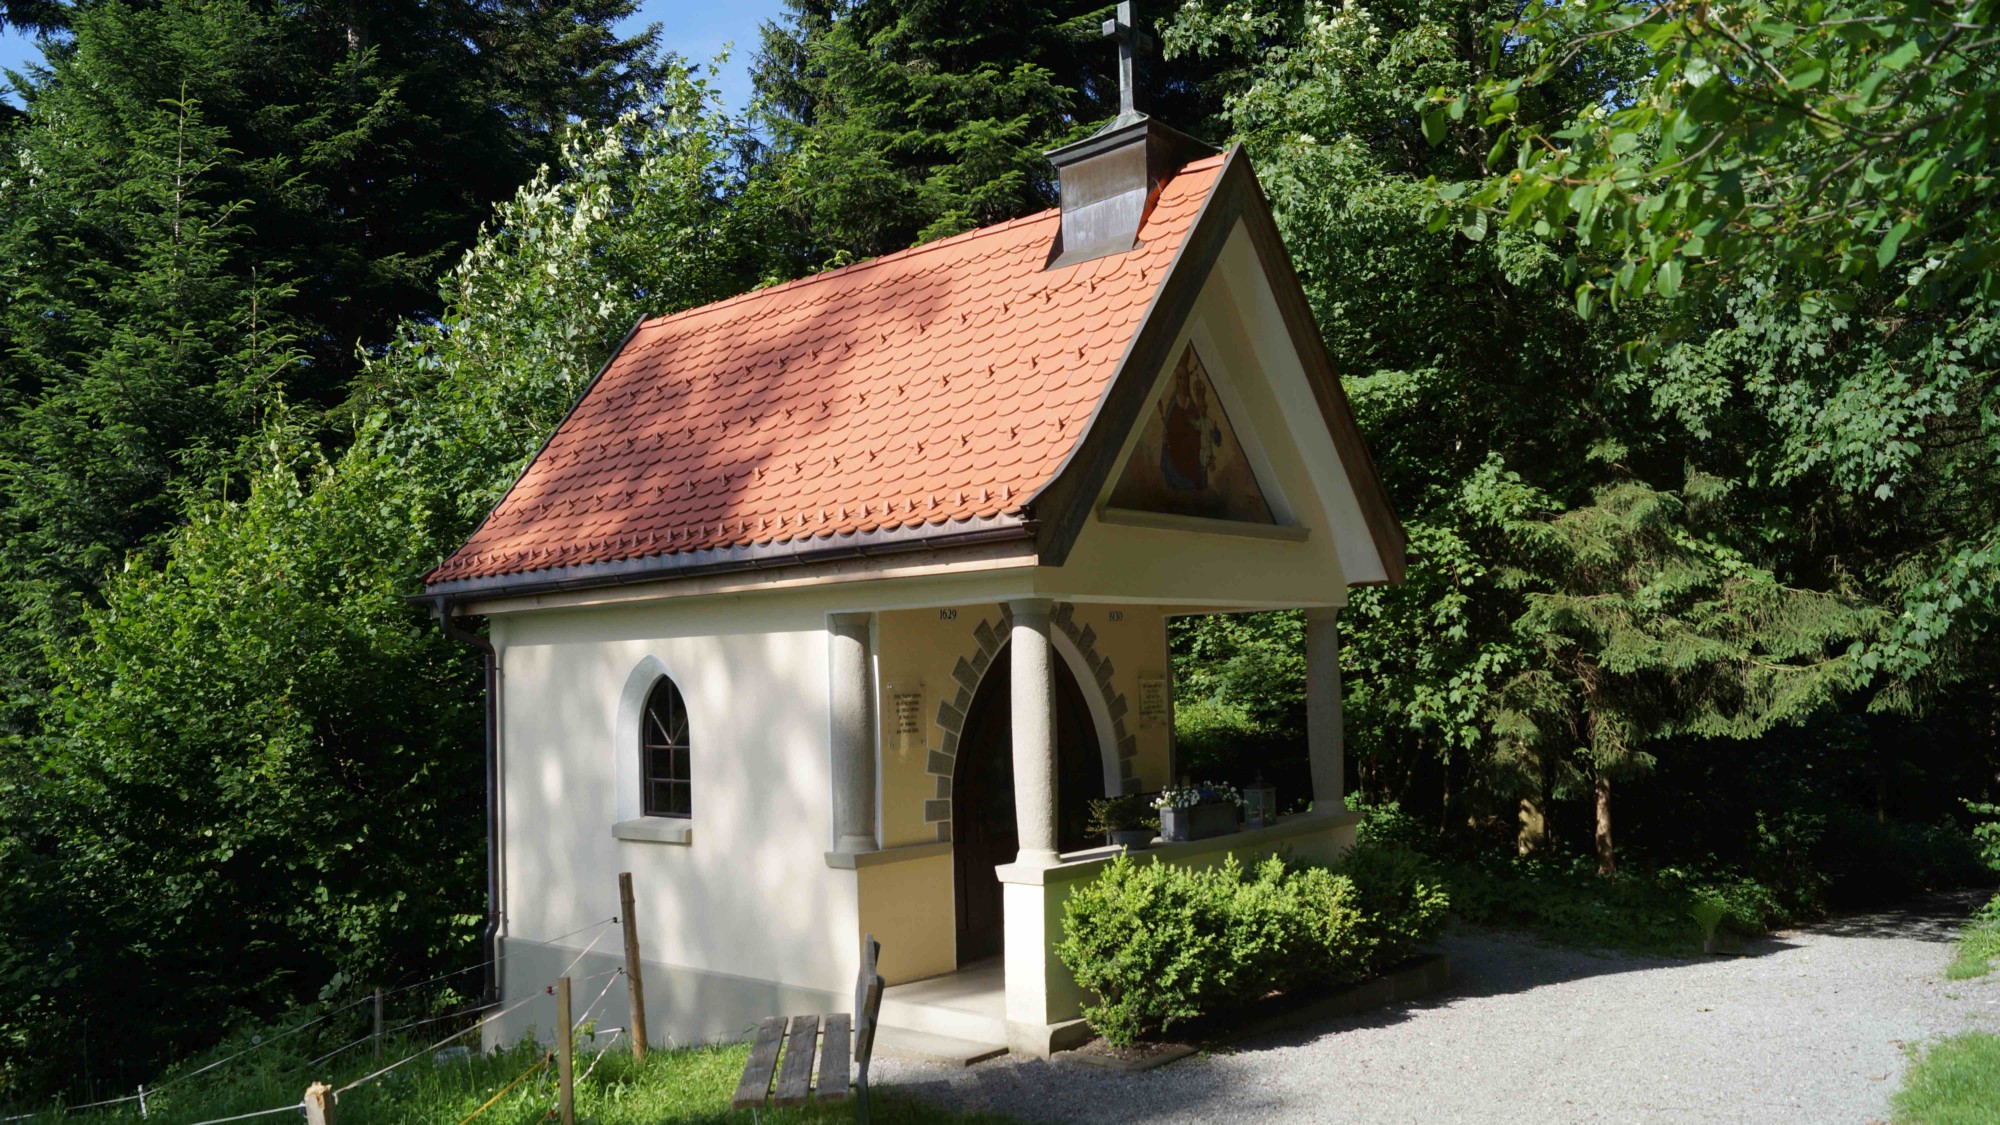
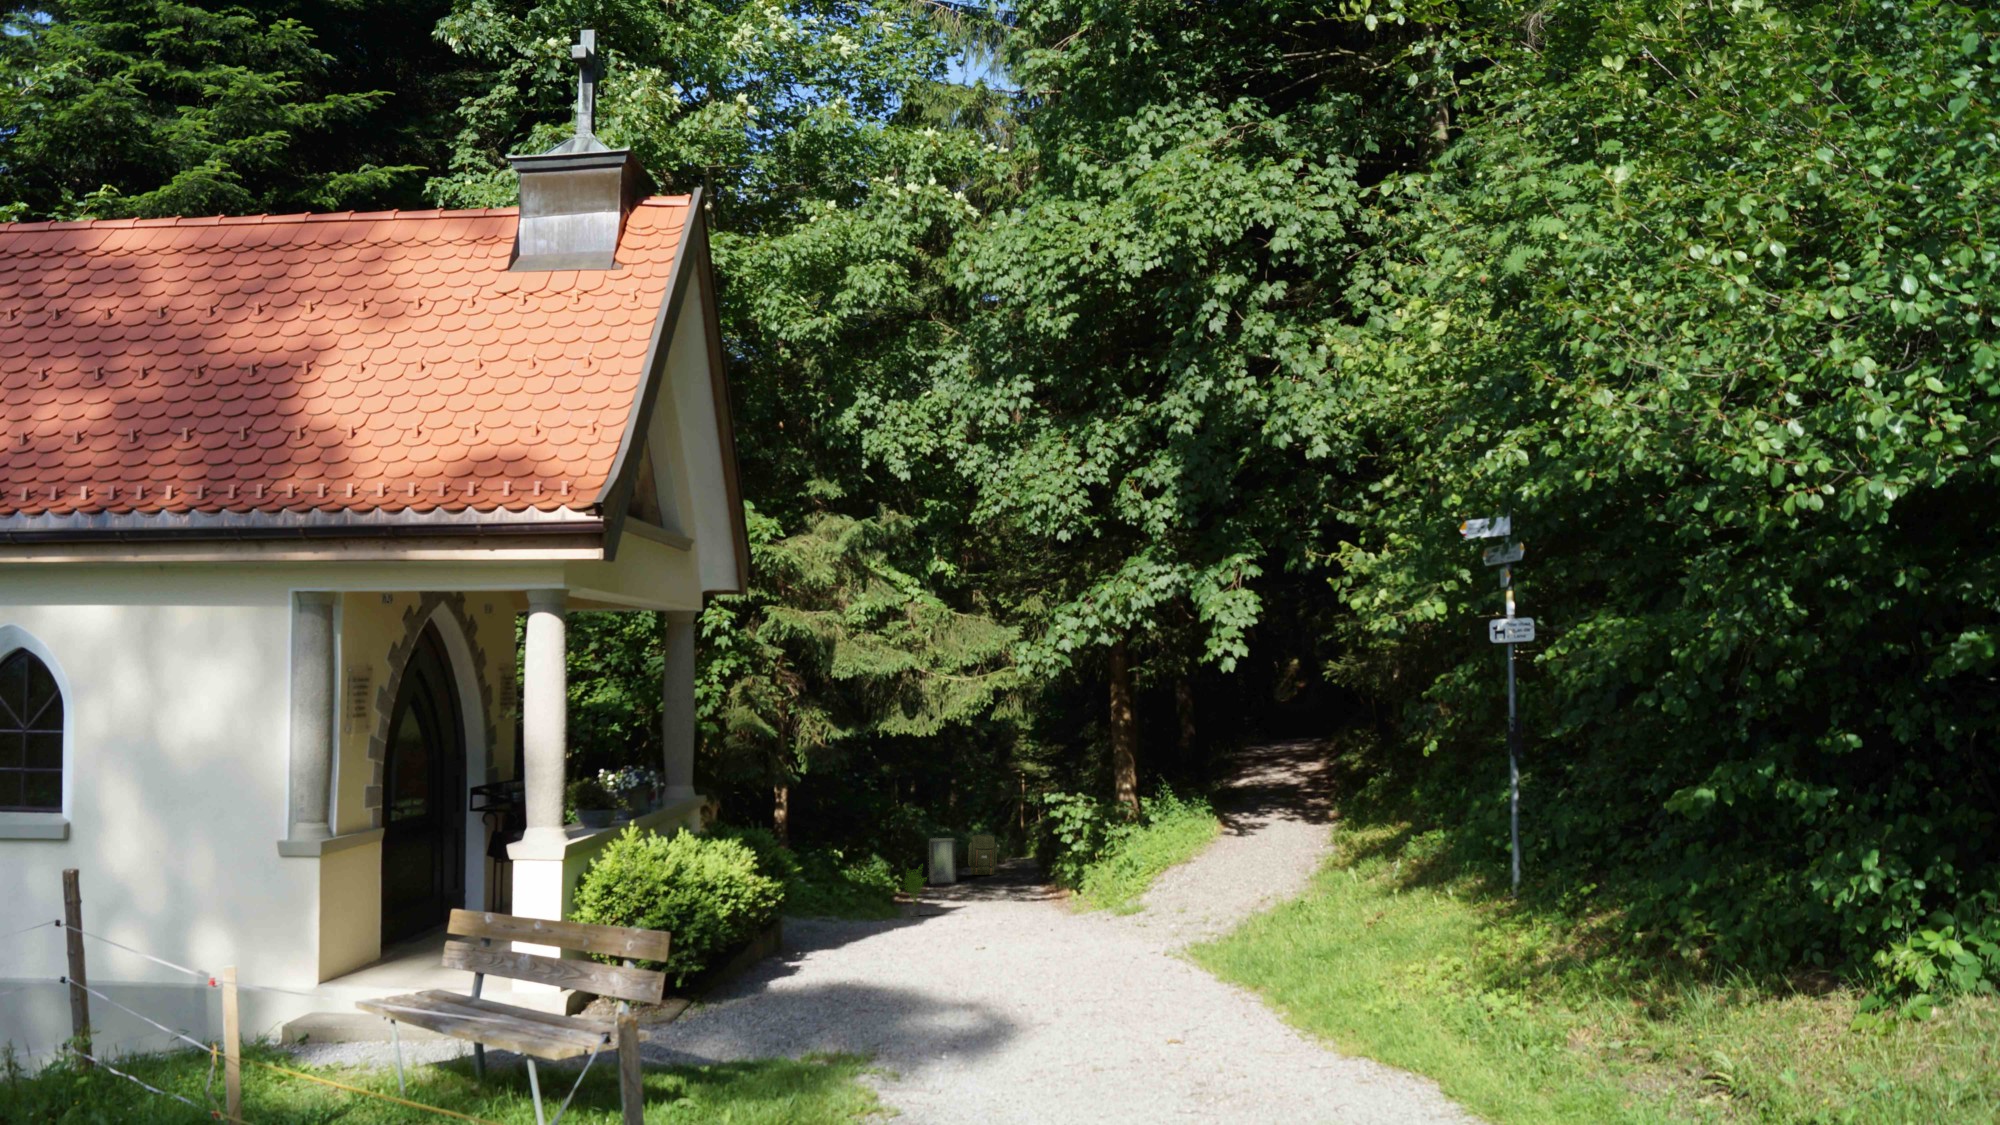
storage box: none [1815,862,1858,919] -> present [929,838,956,884]
backpack: none [1885,862,1926,914] -> present [968,834,997,875]

